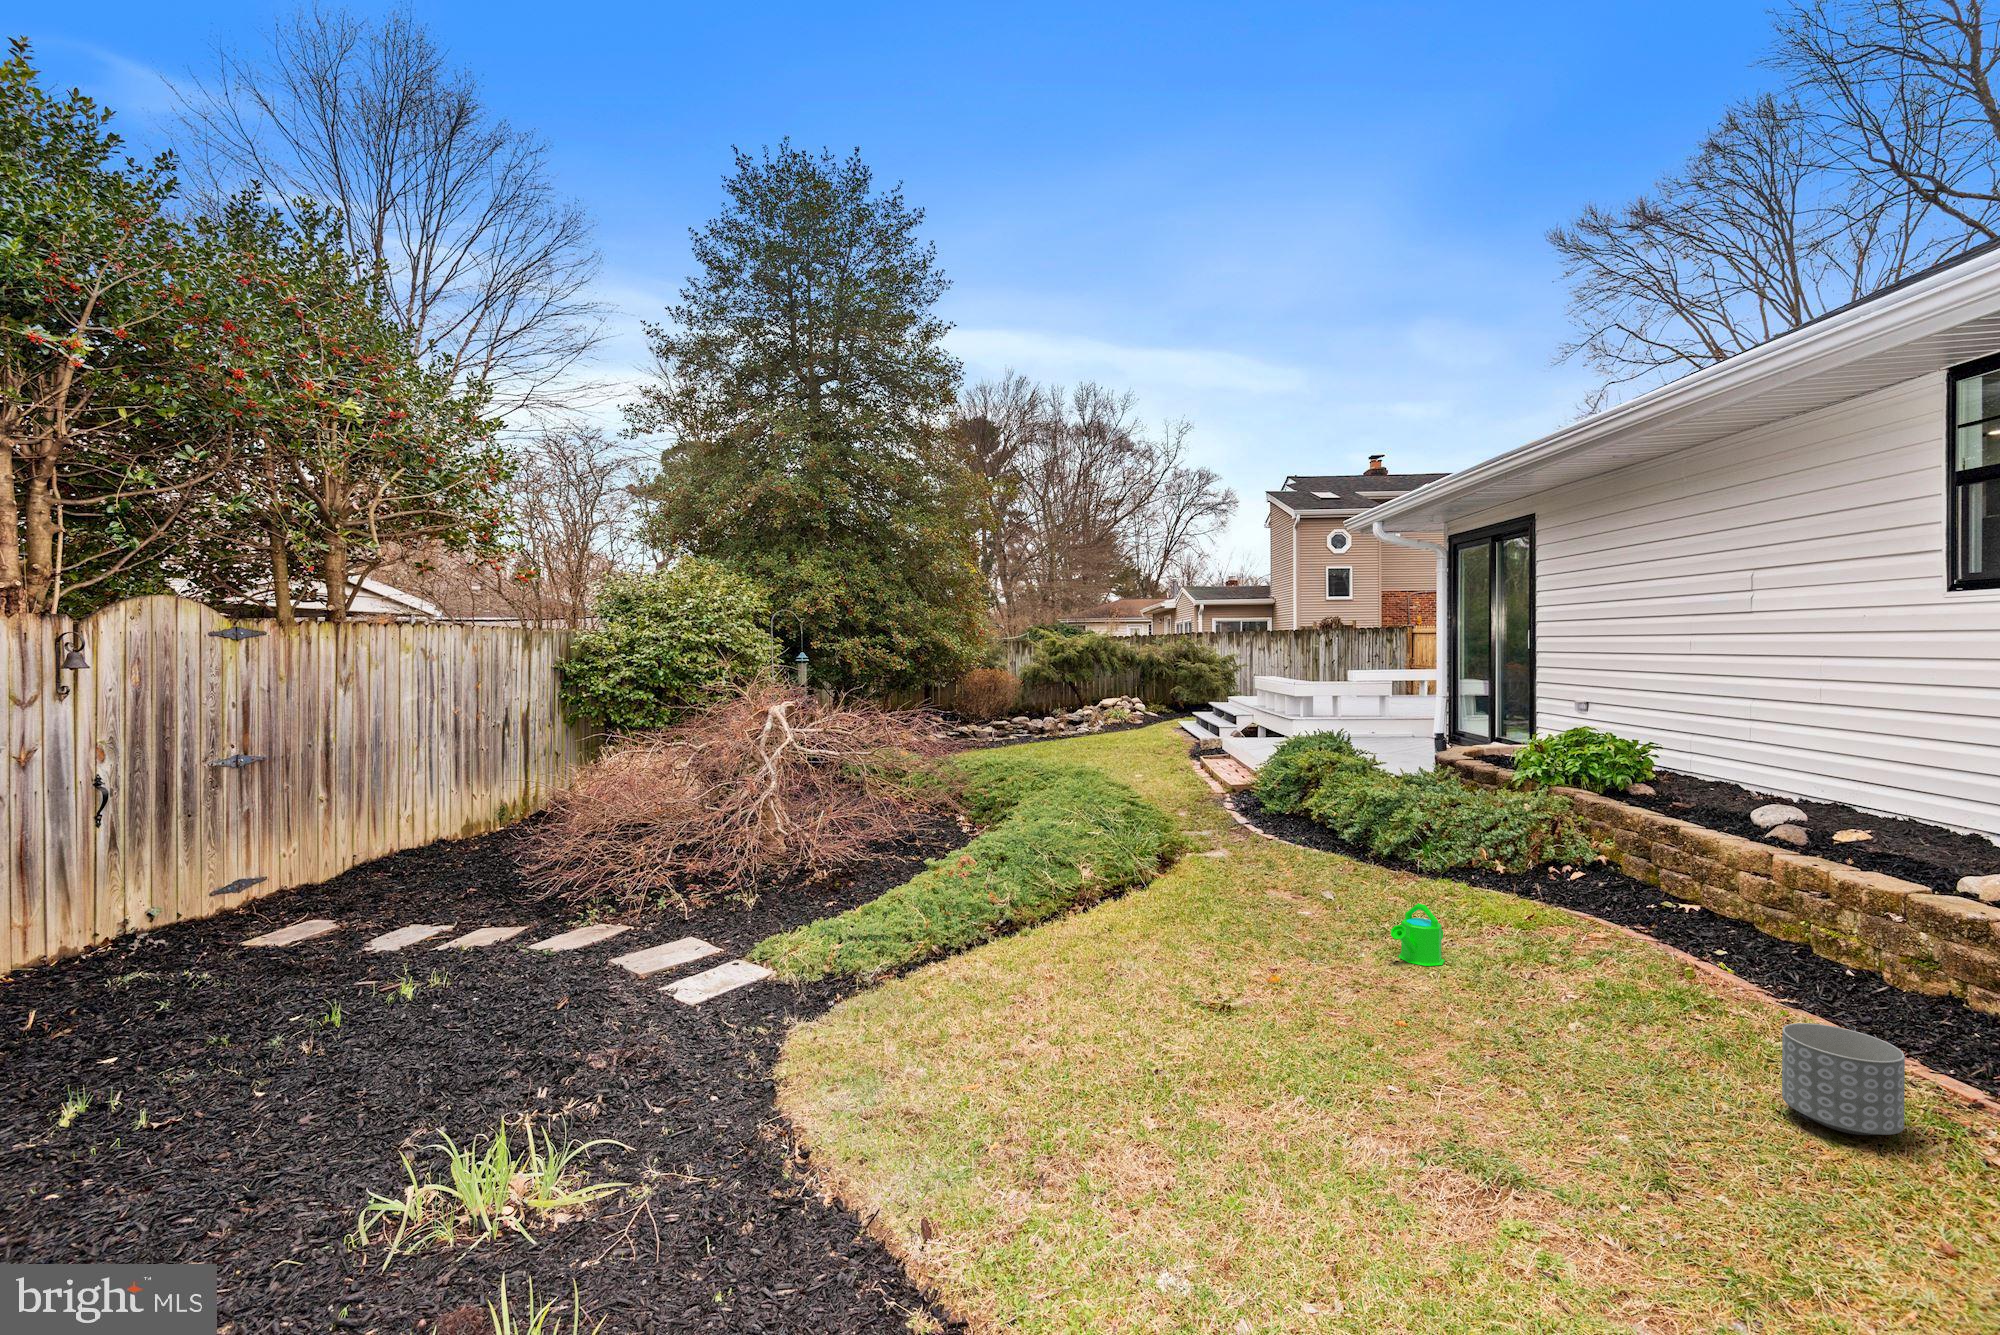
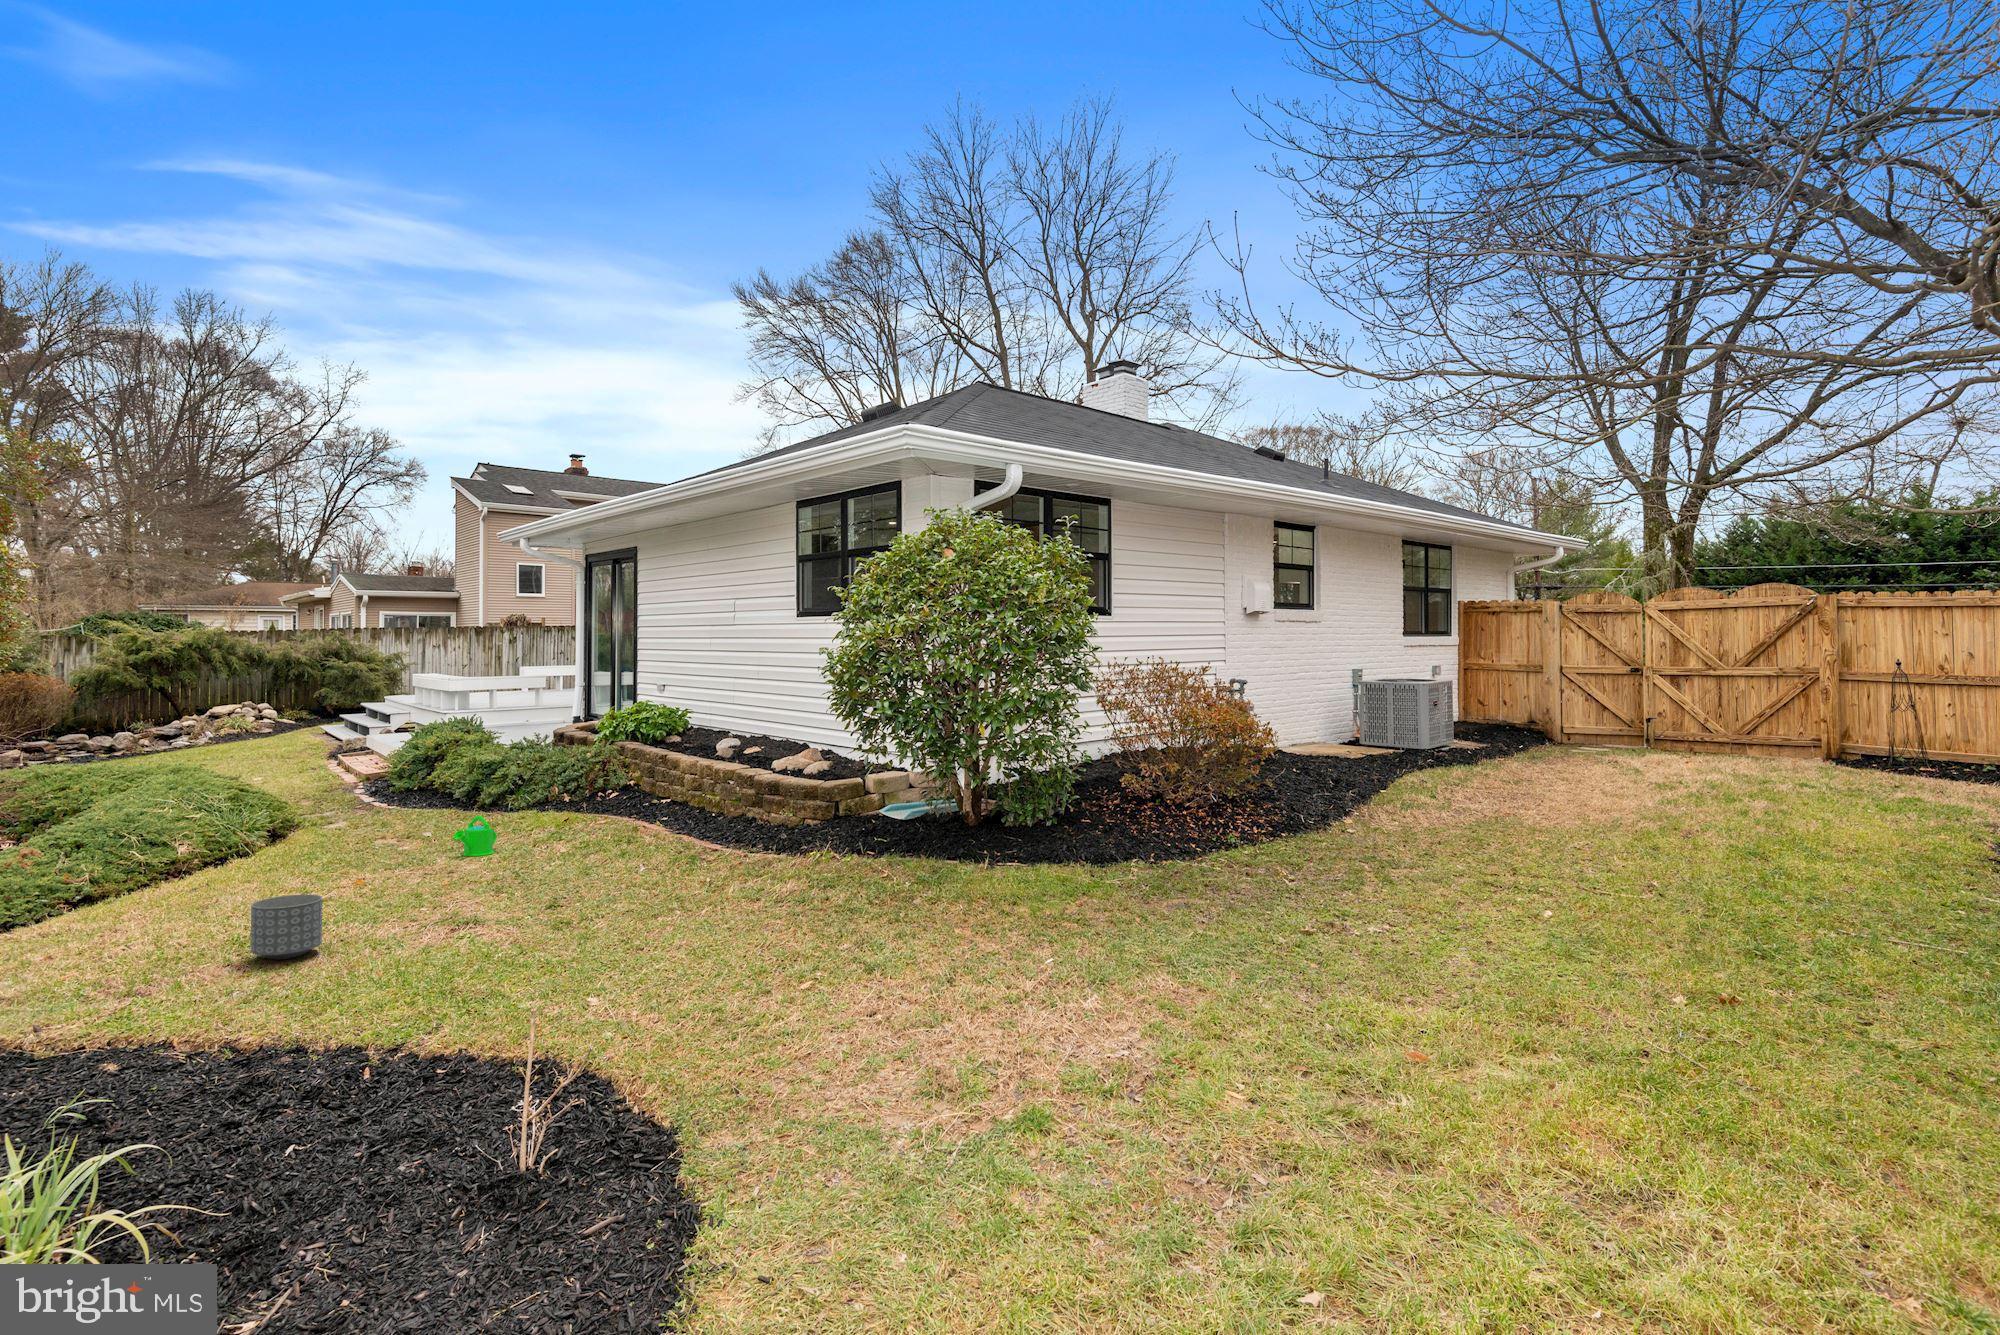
planter: present [1782,1023,1905,1135] -> present [251,894,322,960]

